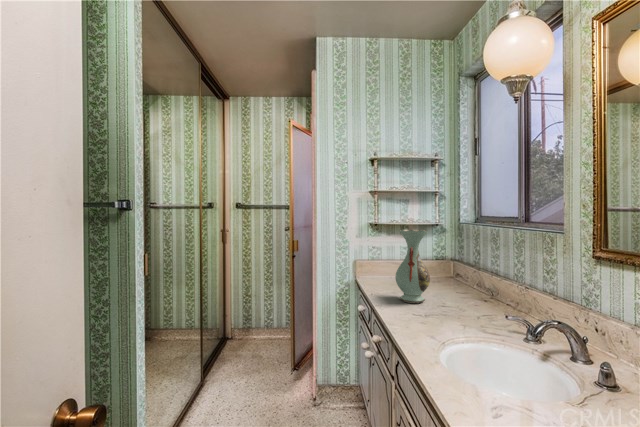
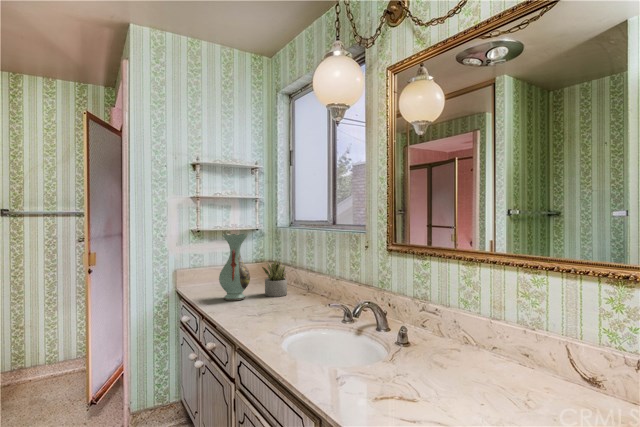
succulent plant: none [443,260,478,304] -> present [262,260,287,297]

